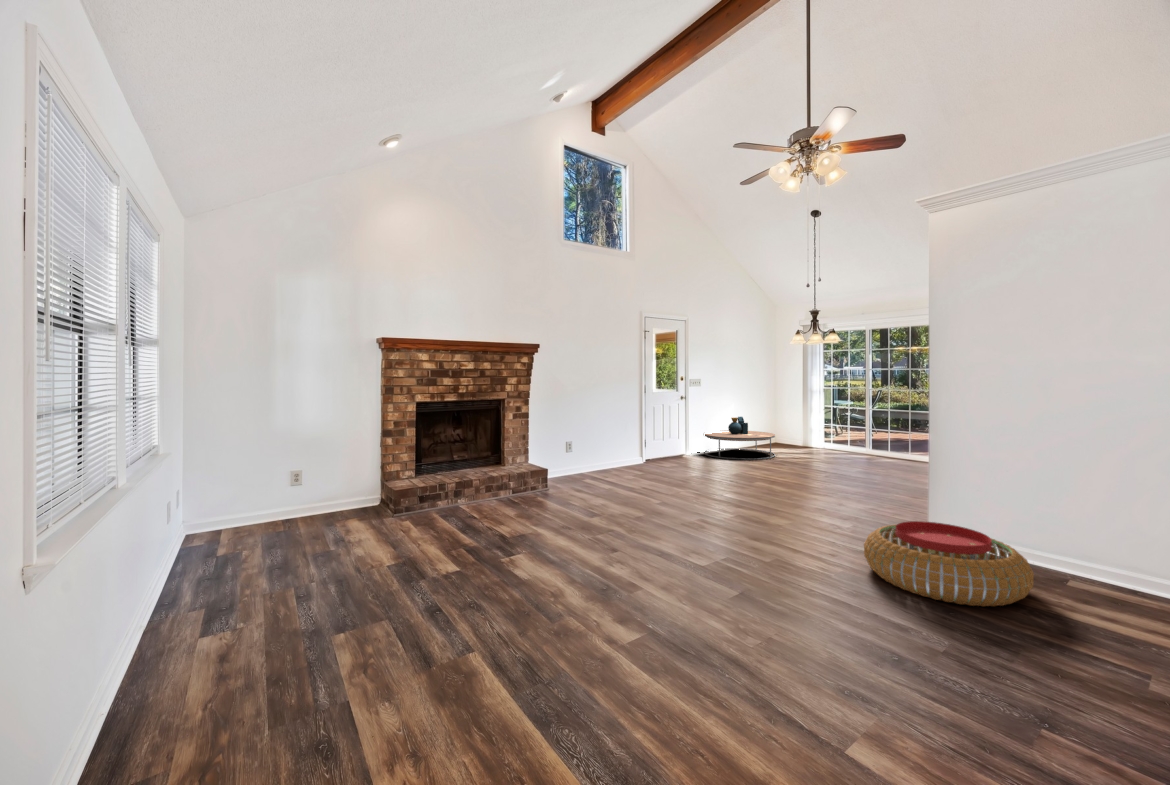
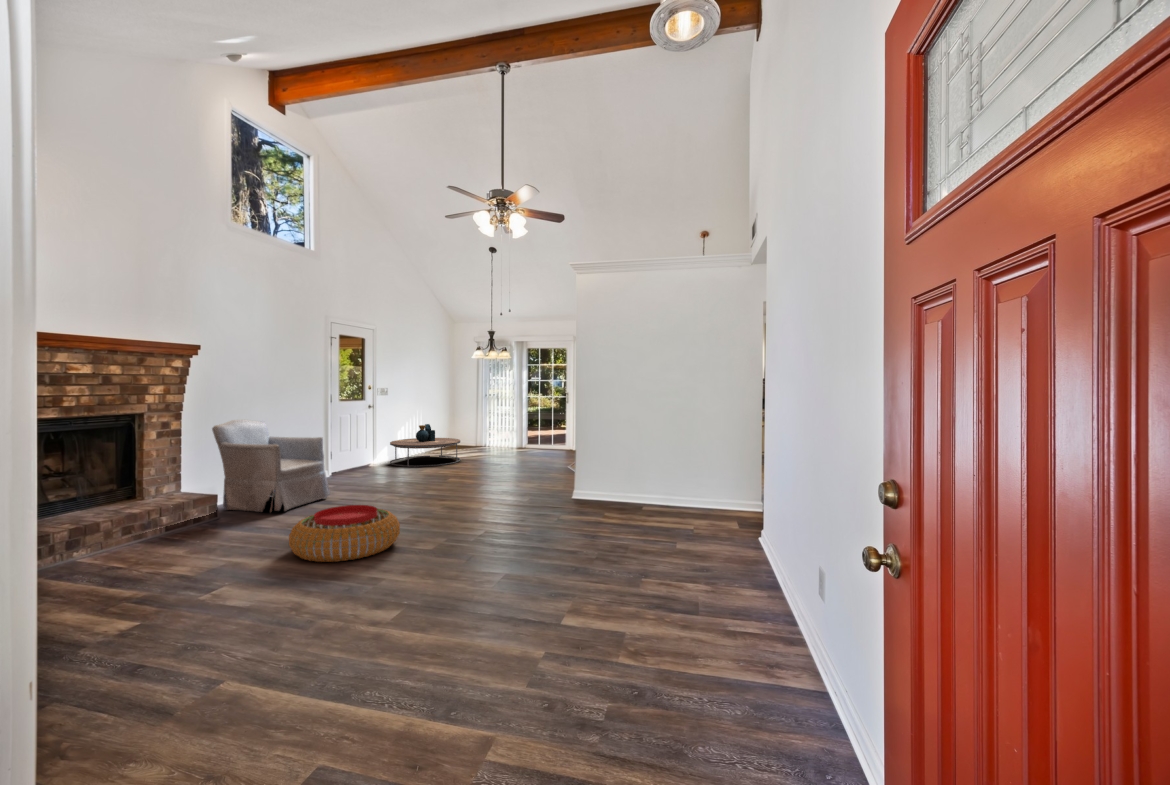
armchair: none [551,406,638,488] -> present [212,420,330,512]
pouf: present [864,521,1034,606] -> present [289,505,400,562]

